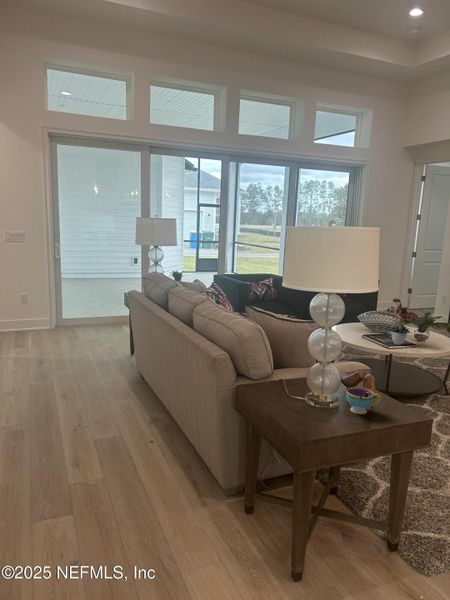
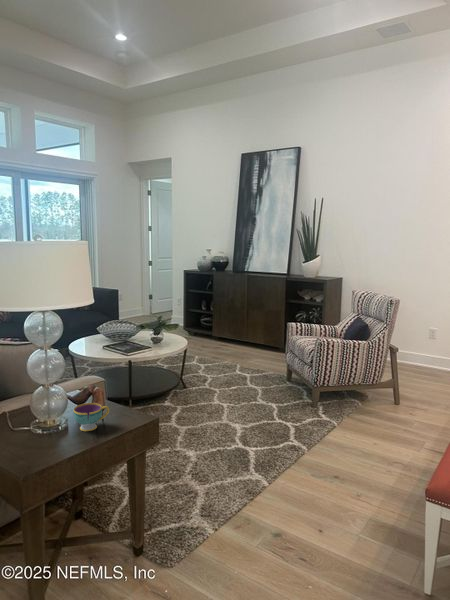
flower arrangement: present [387,298,418,345] -> none [121,304,153,350]

